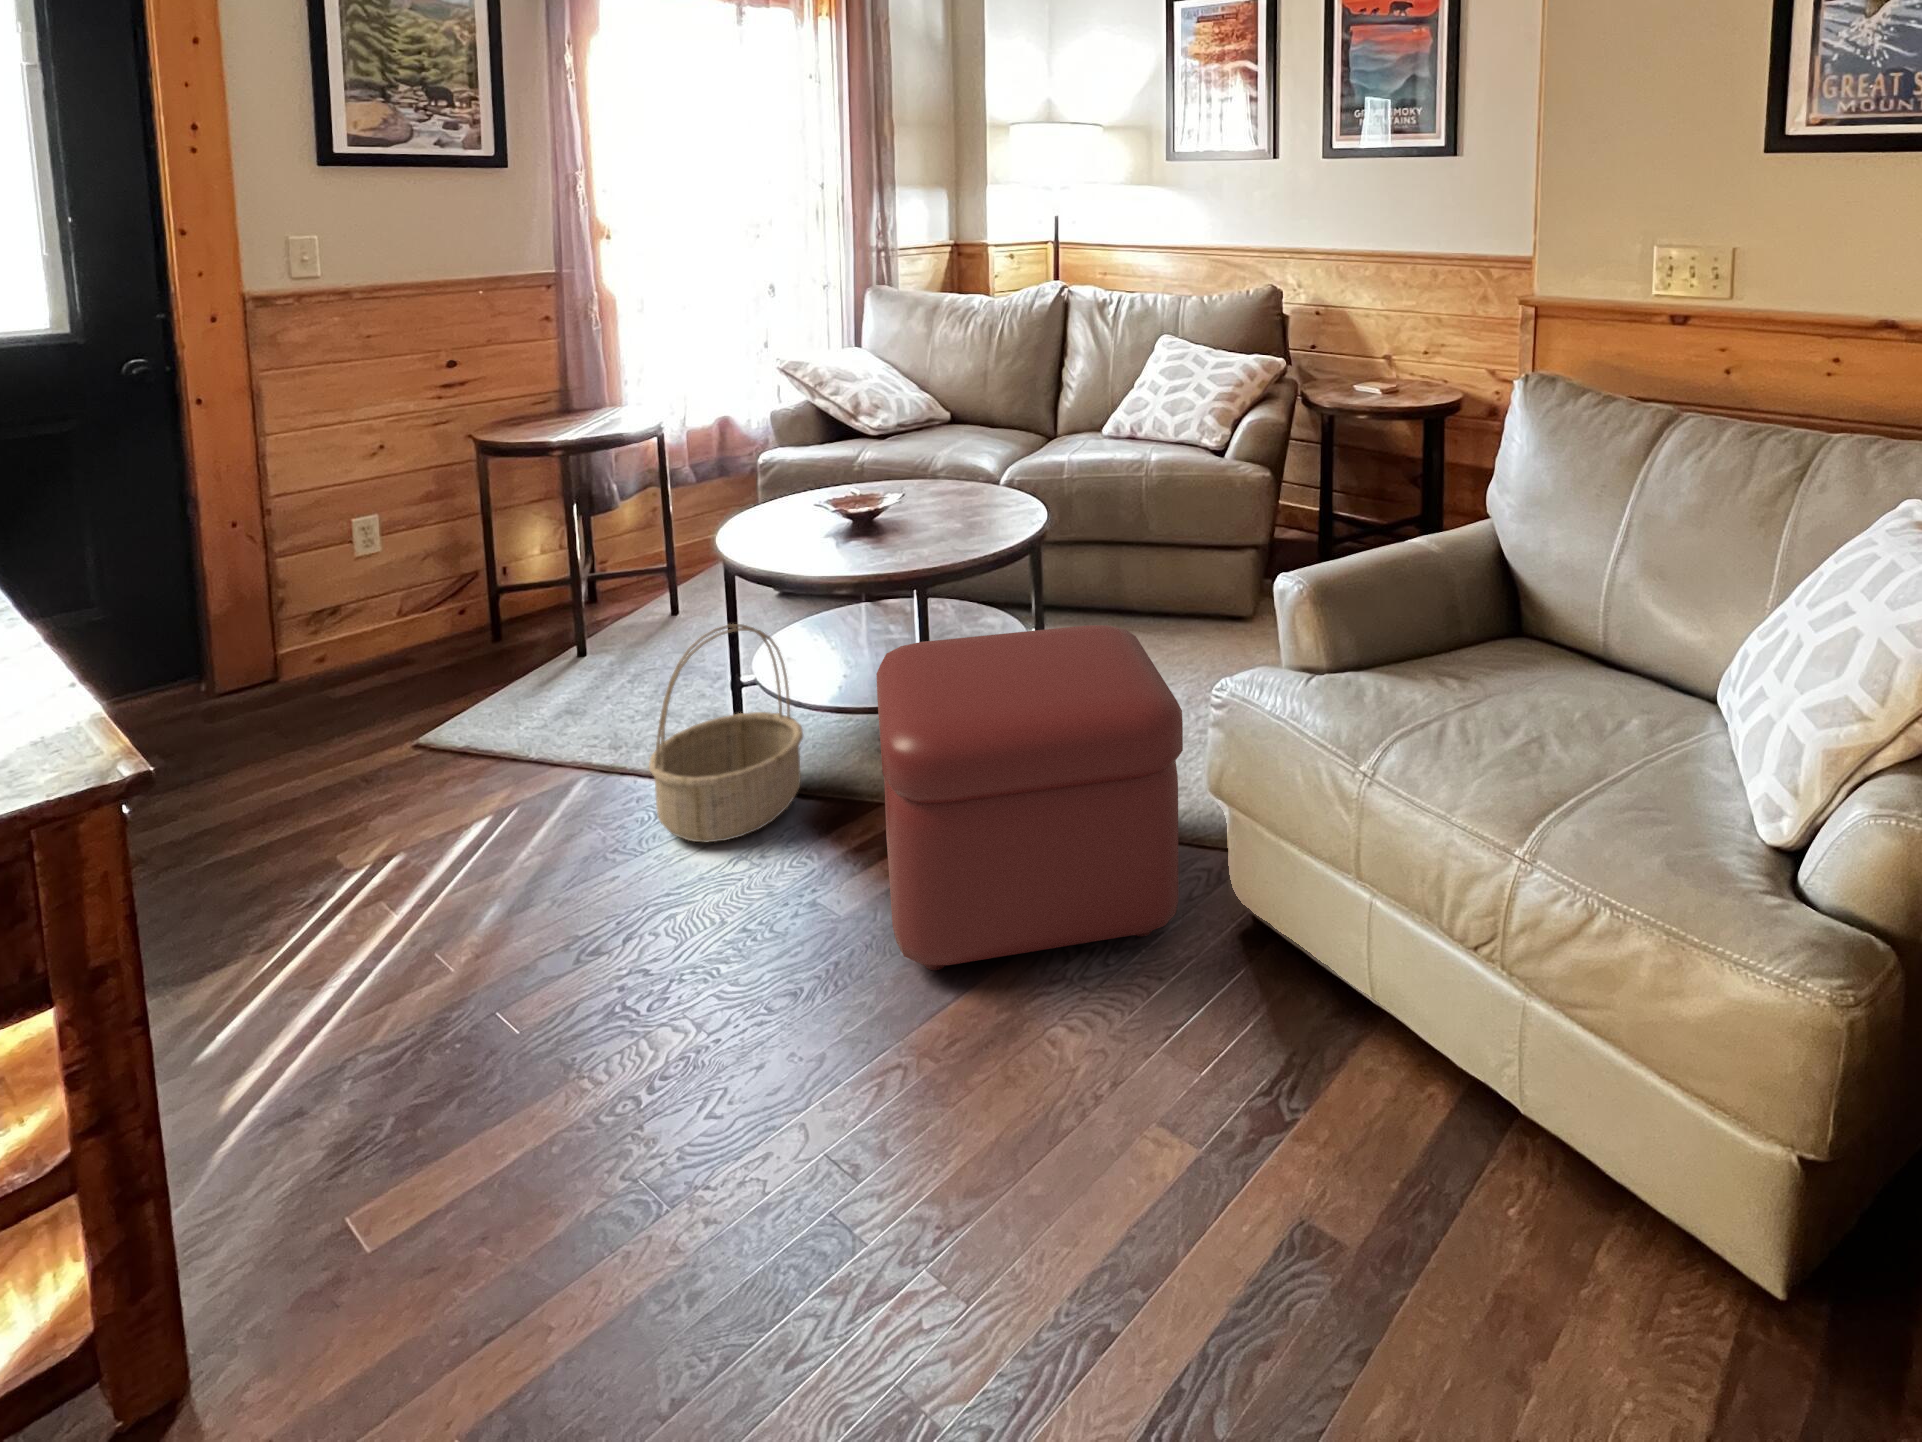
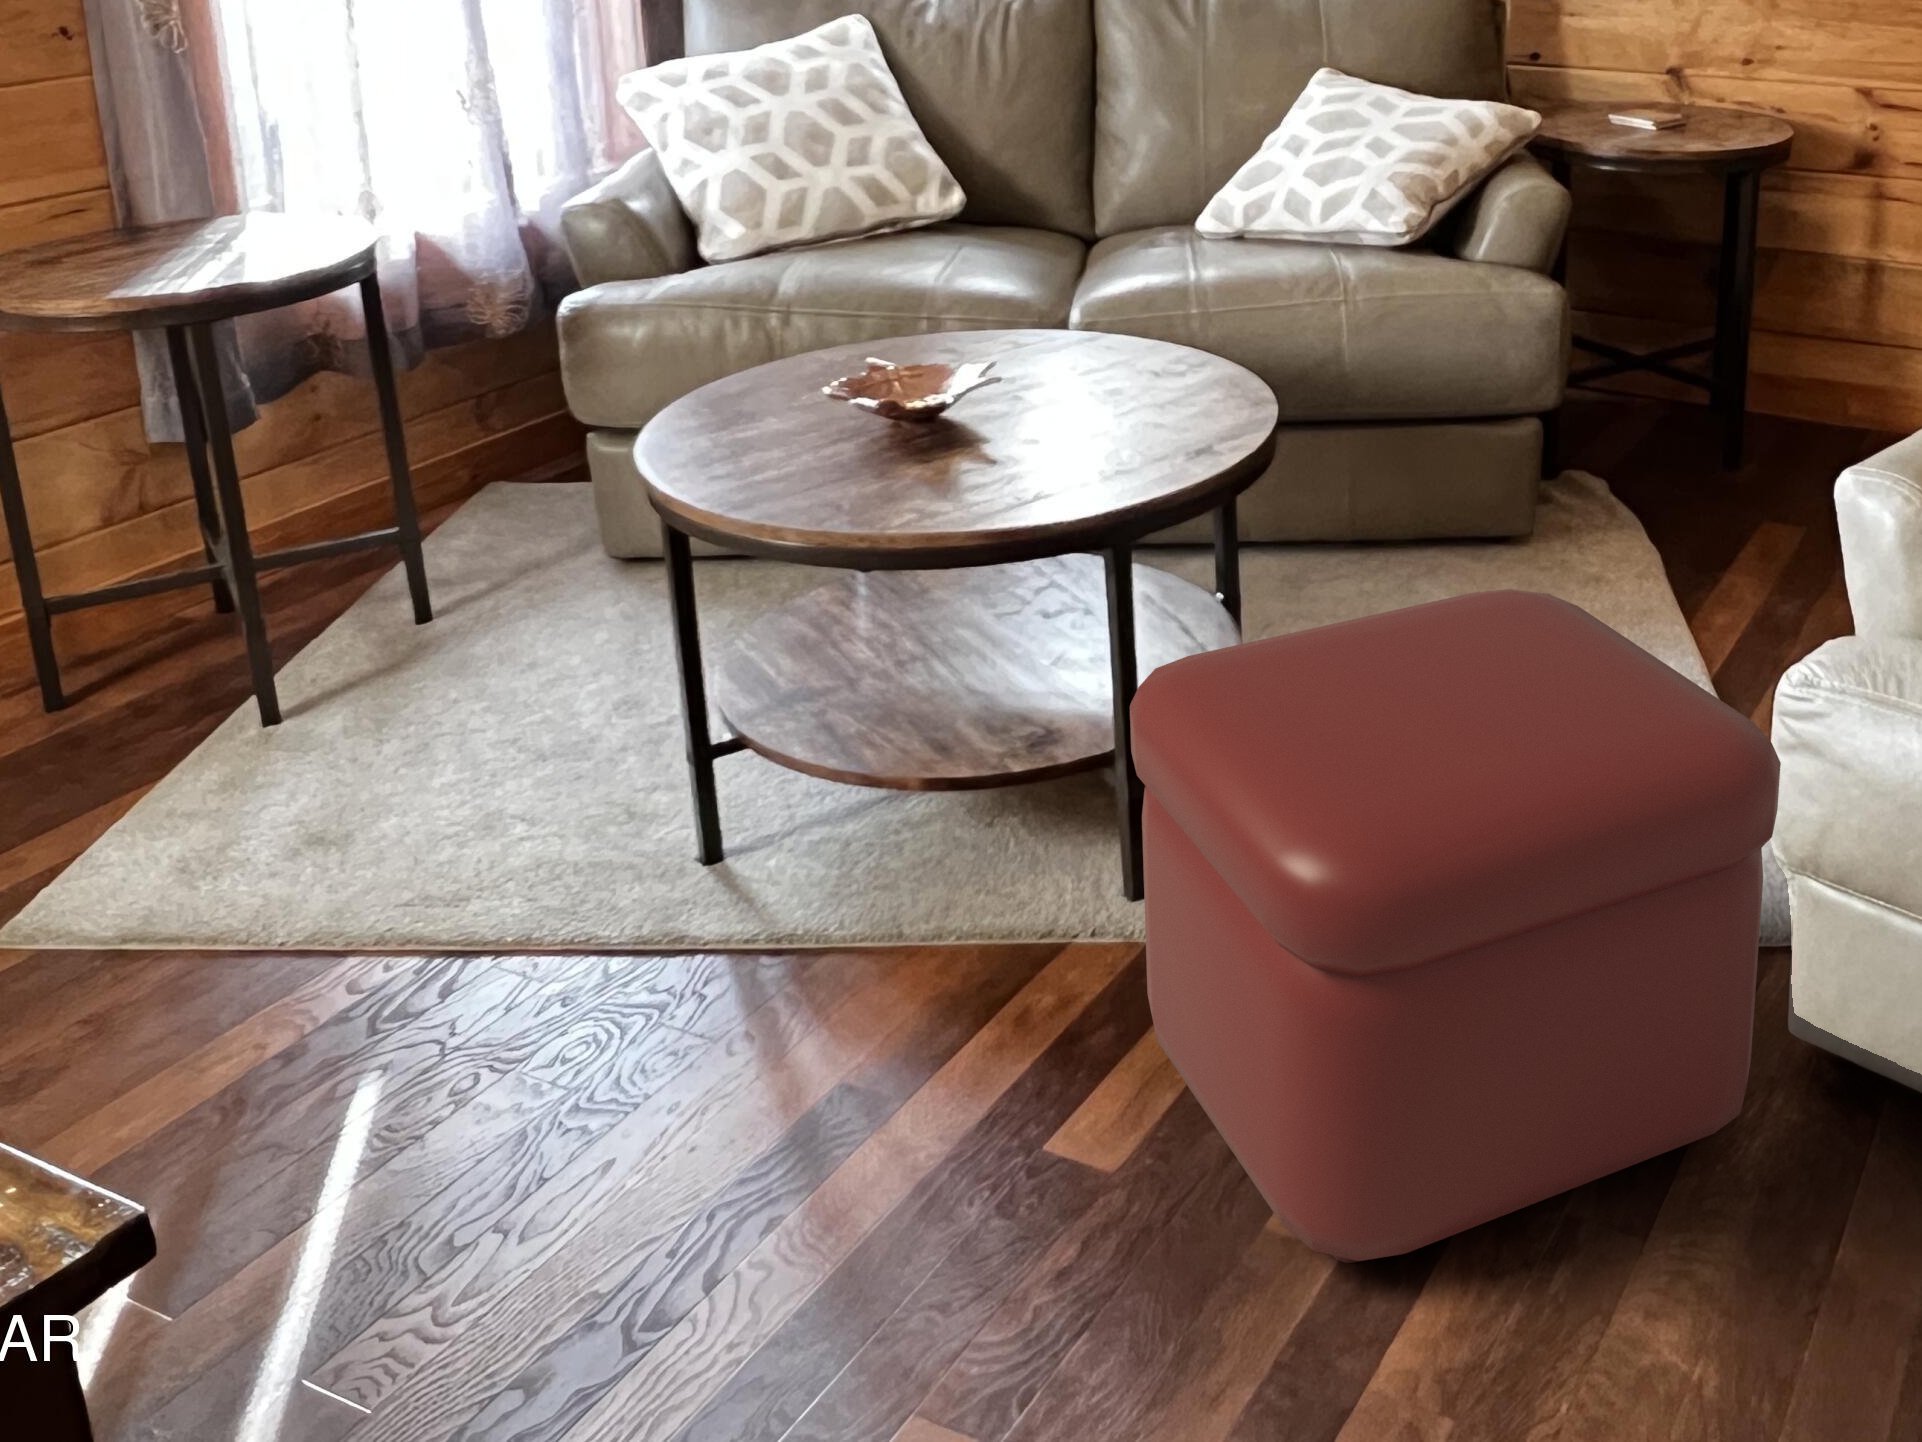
basket: present [649,624,803,842] -> none [617,653,912,1082]

